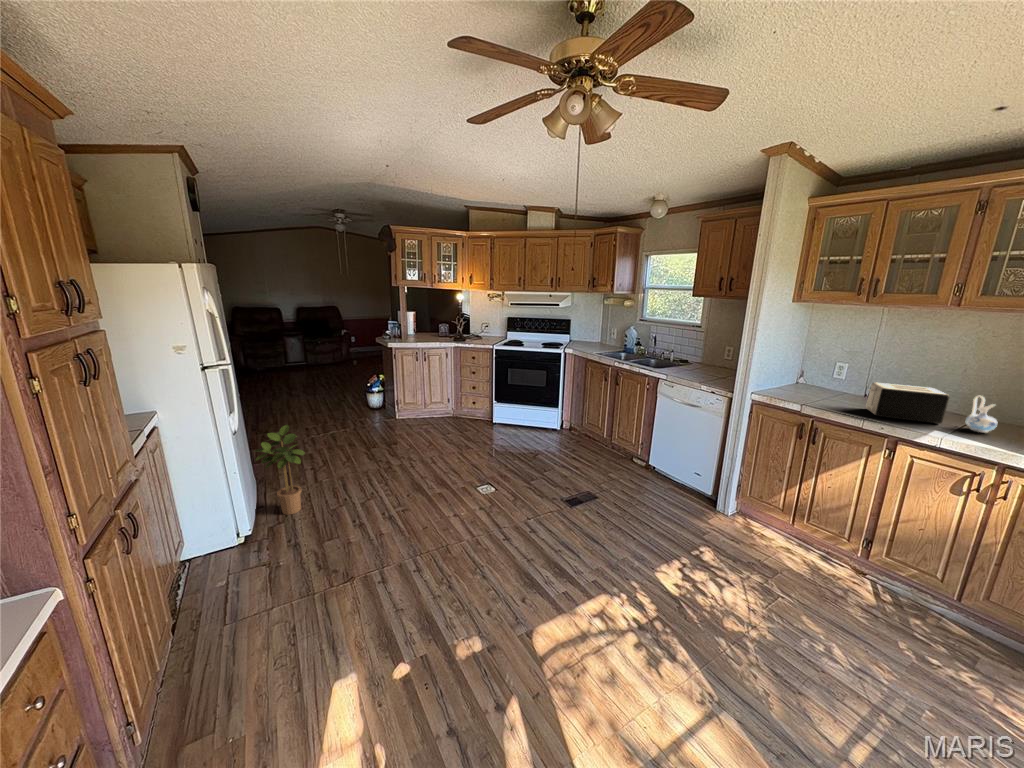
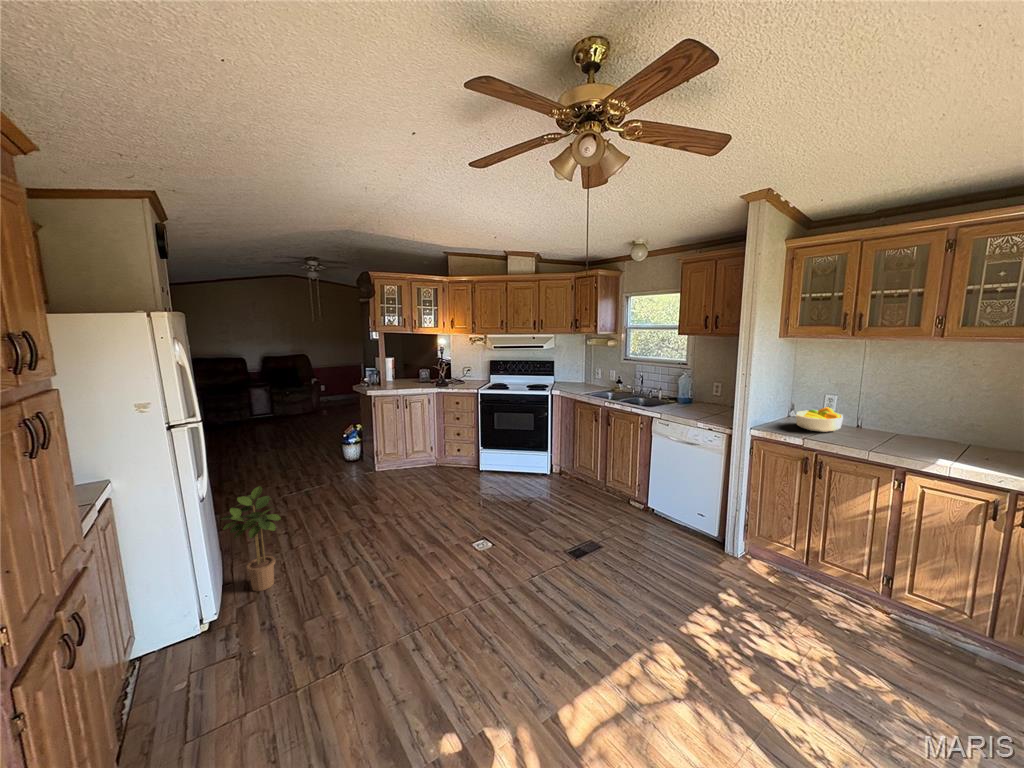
fruit bowl: none [799,374,848,399] -> present [796,407,843,432]
toaster: present [866,383,950,424] -> none [866,413,948,452]
ceramic pitcher: present [966,396,997,433] -> none [966,422,997,459]

